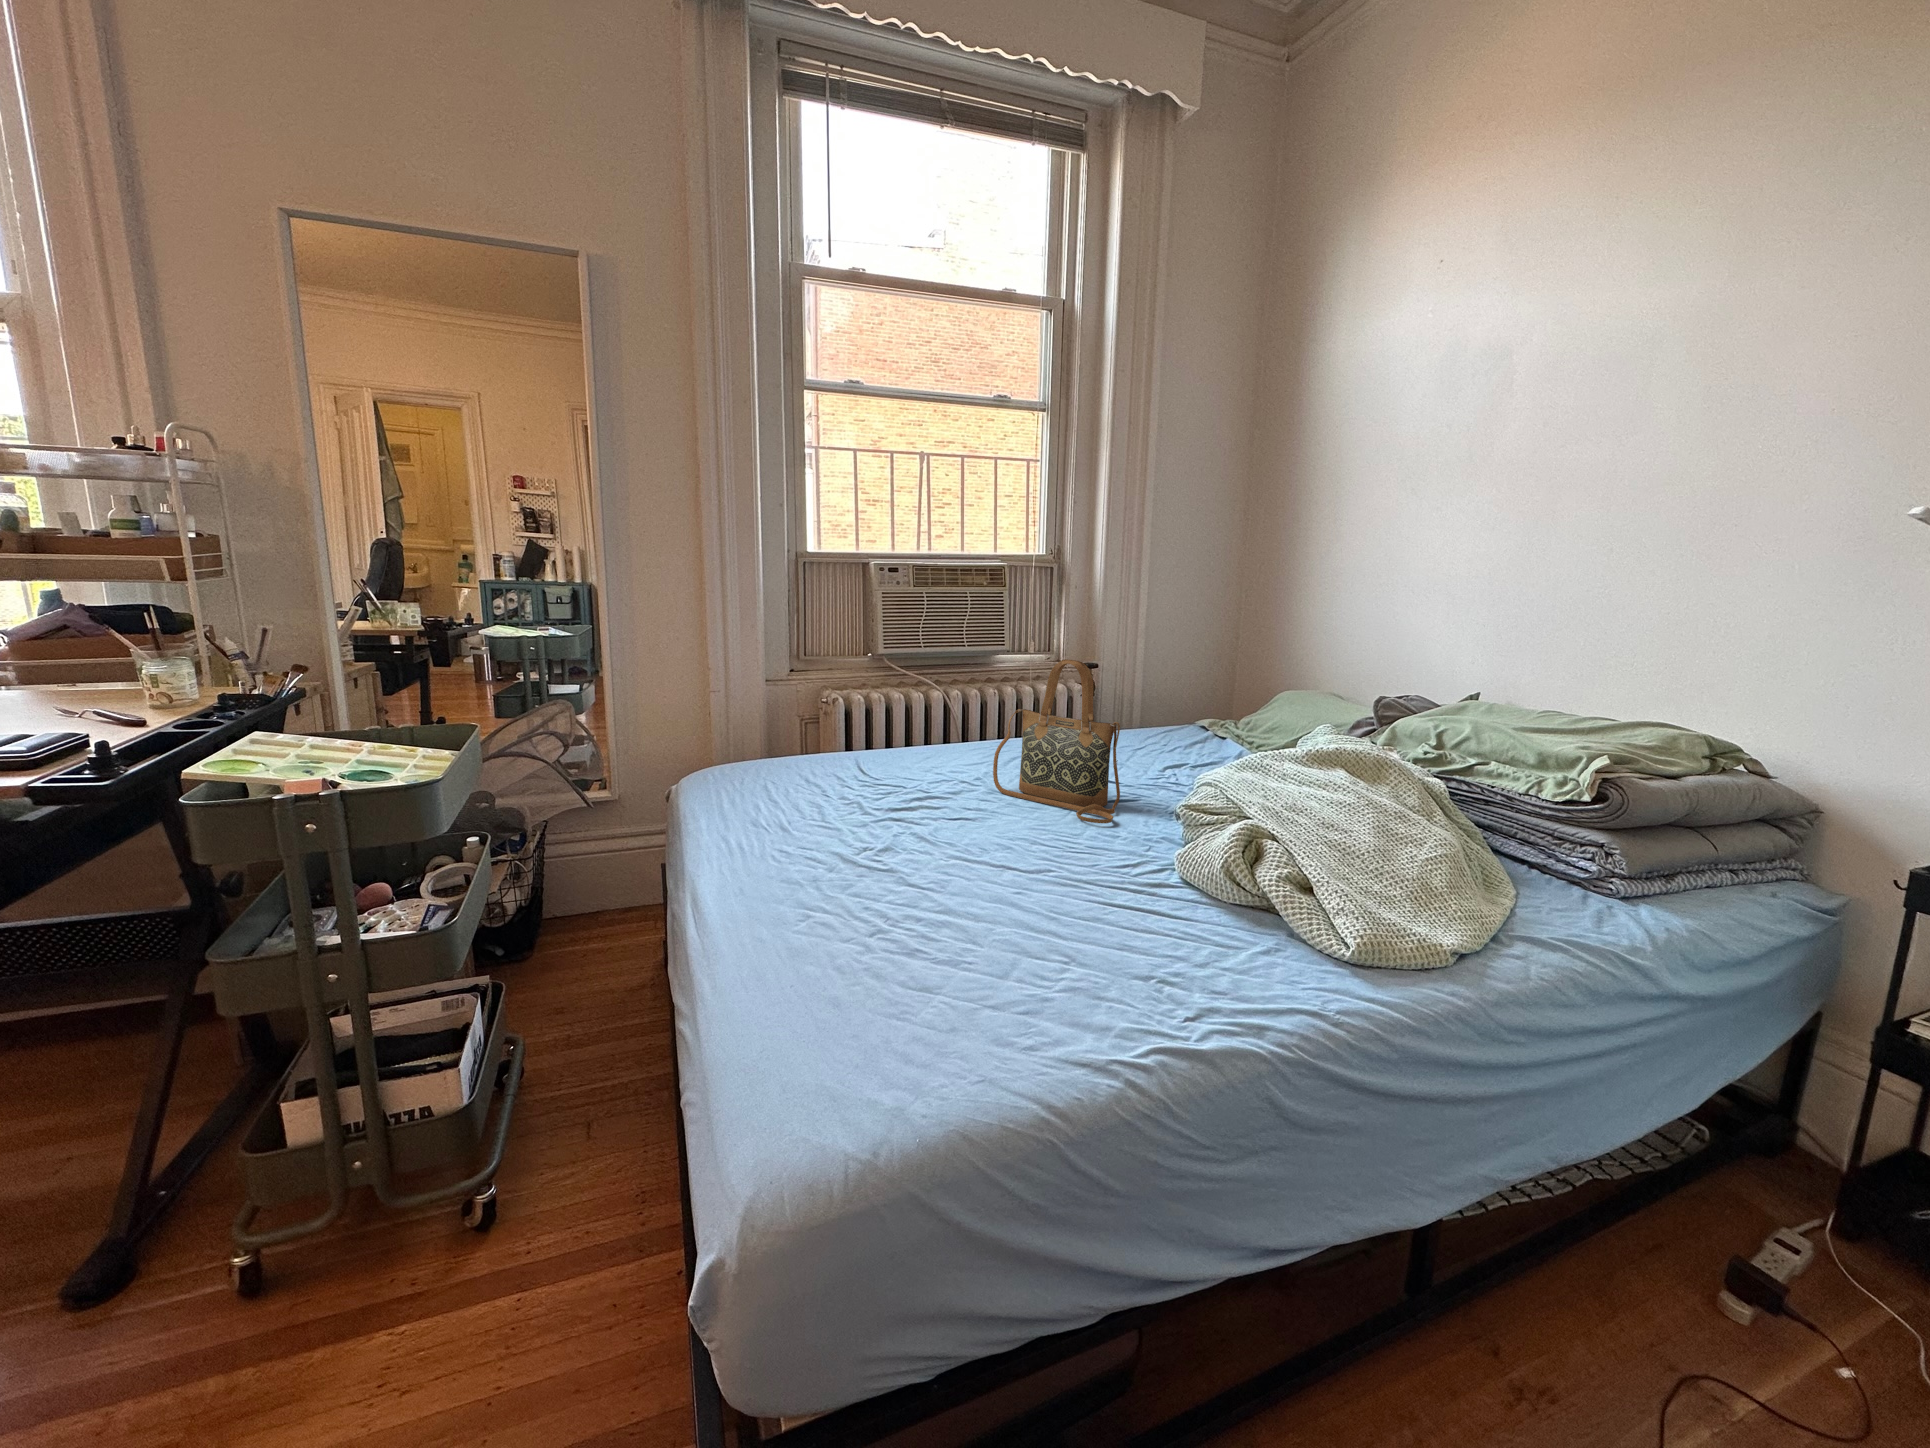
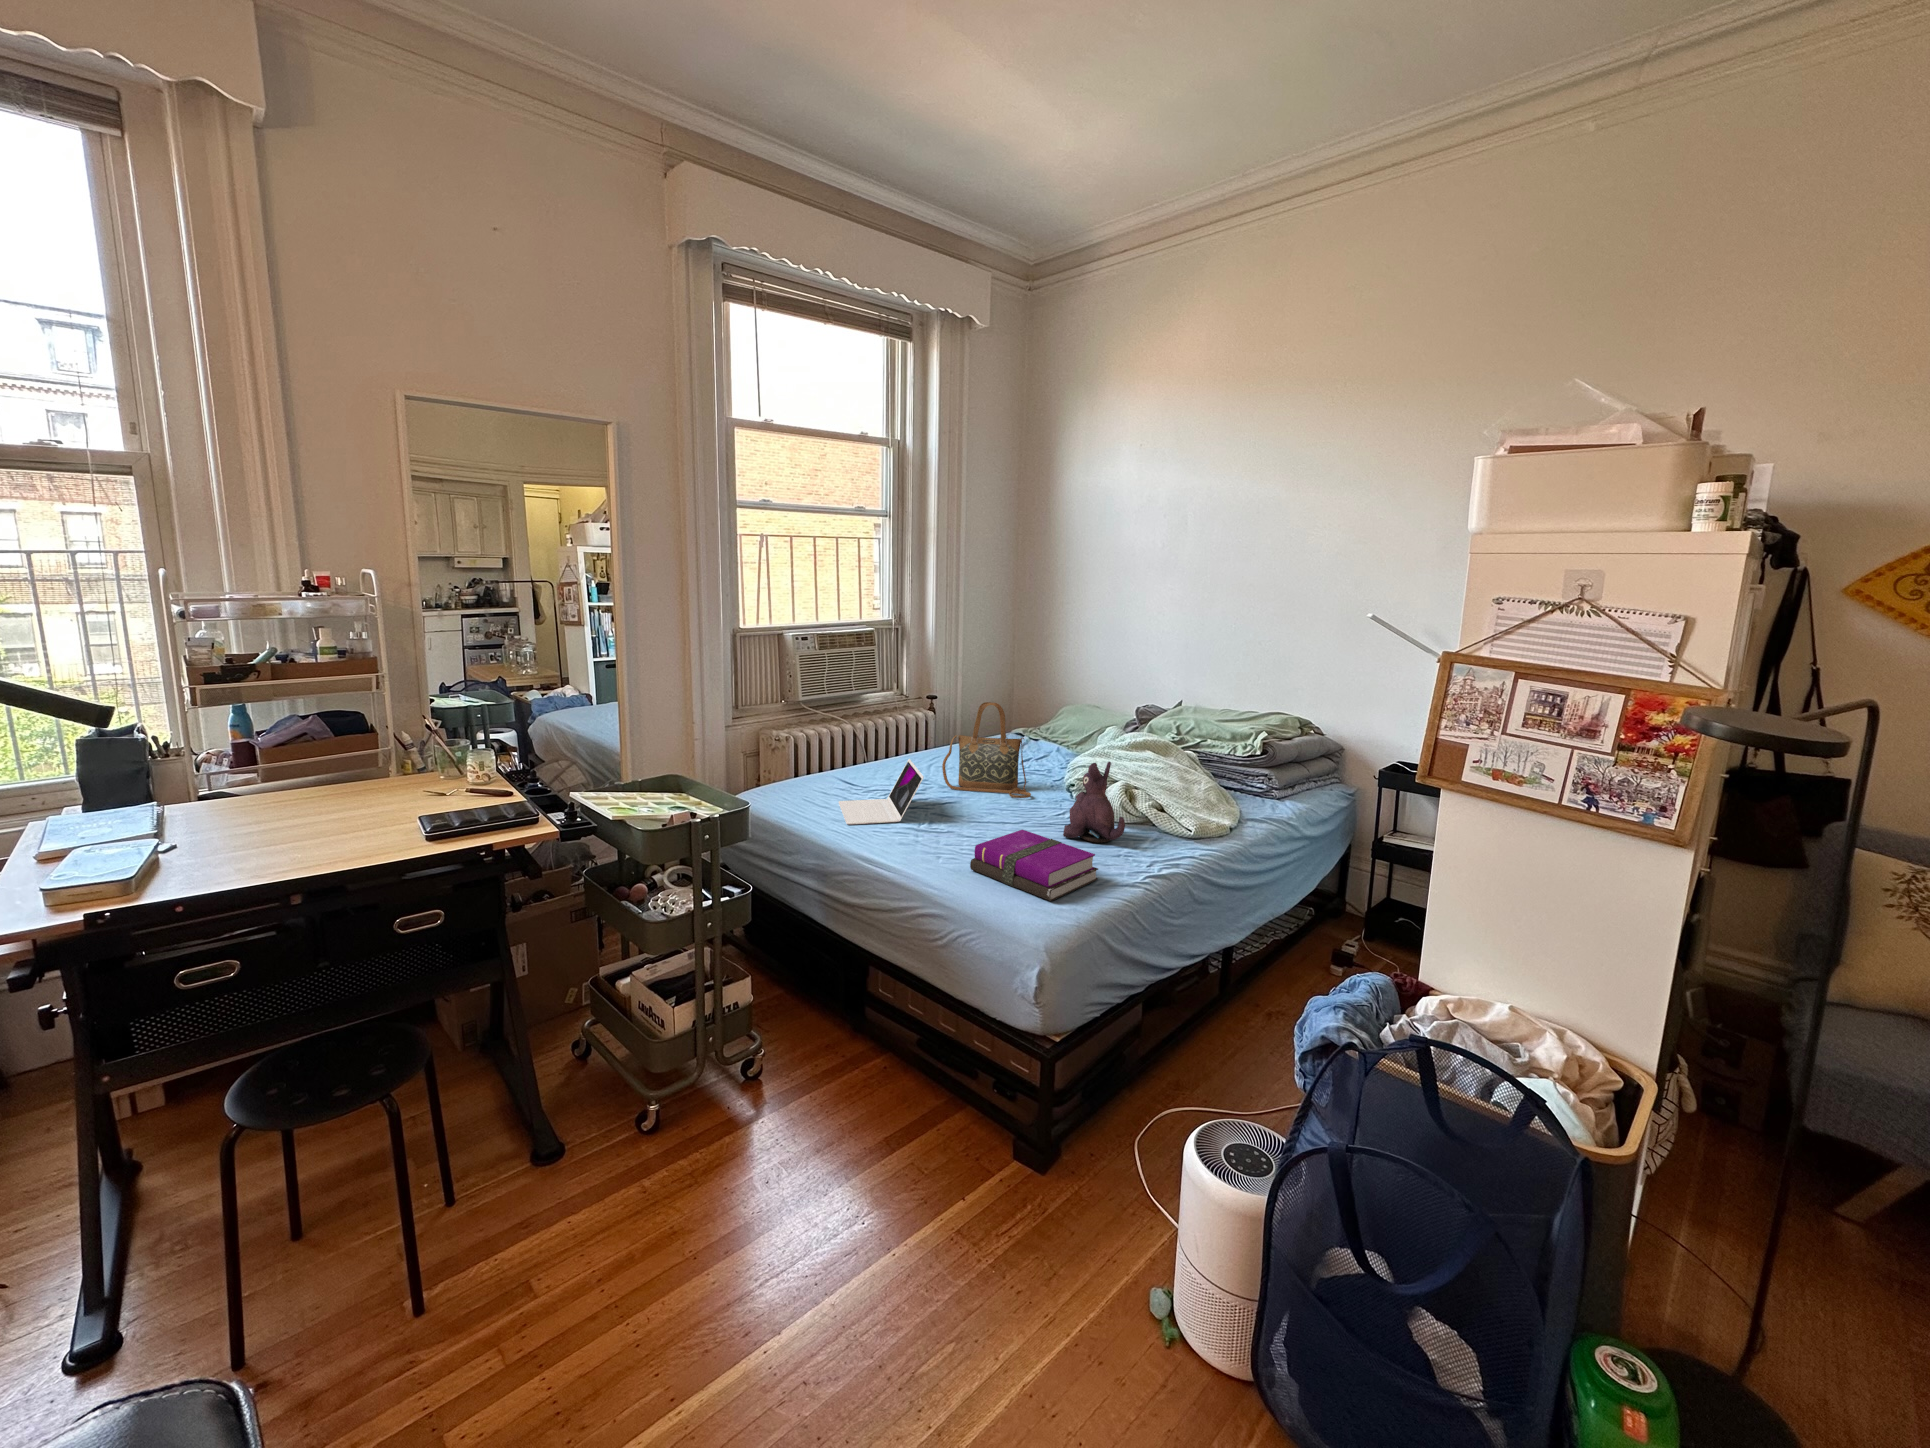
laptop: none [762,736,913,834] -> present [839,759,924,824]
plush toy: none [1083,773,1187,935] -> present [1063,762,1125,843]
notebook: none [822,884,1044,1065] -> present [970,830,1098,901]

